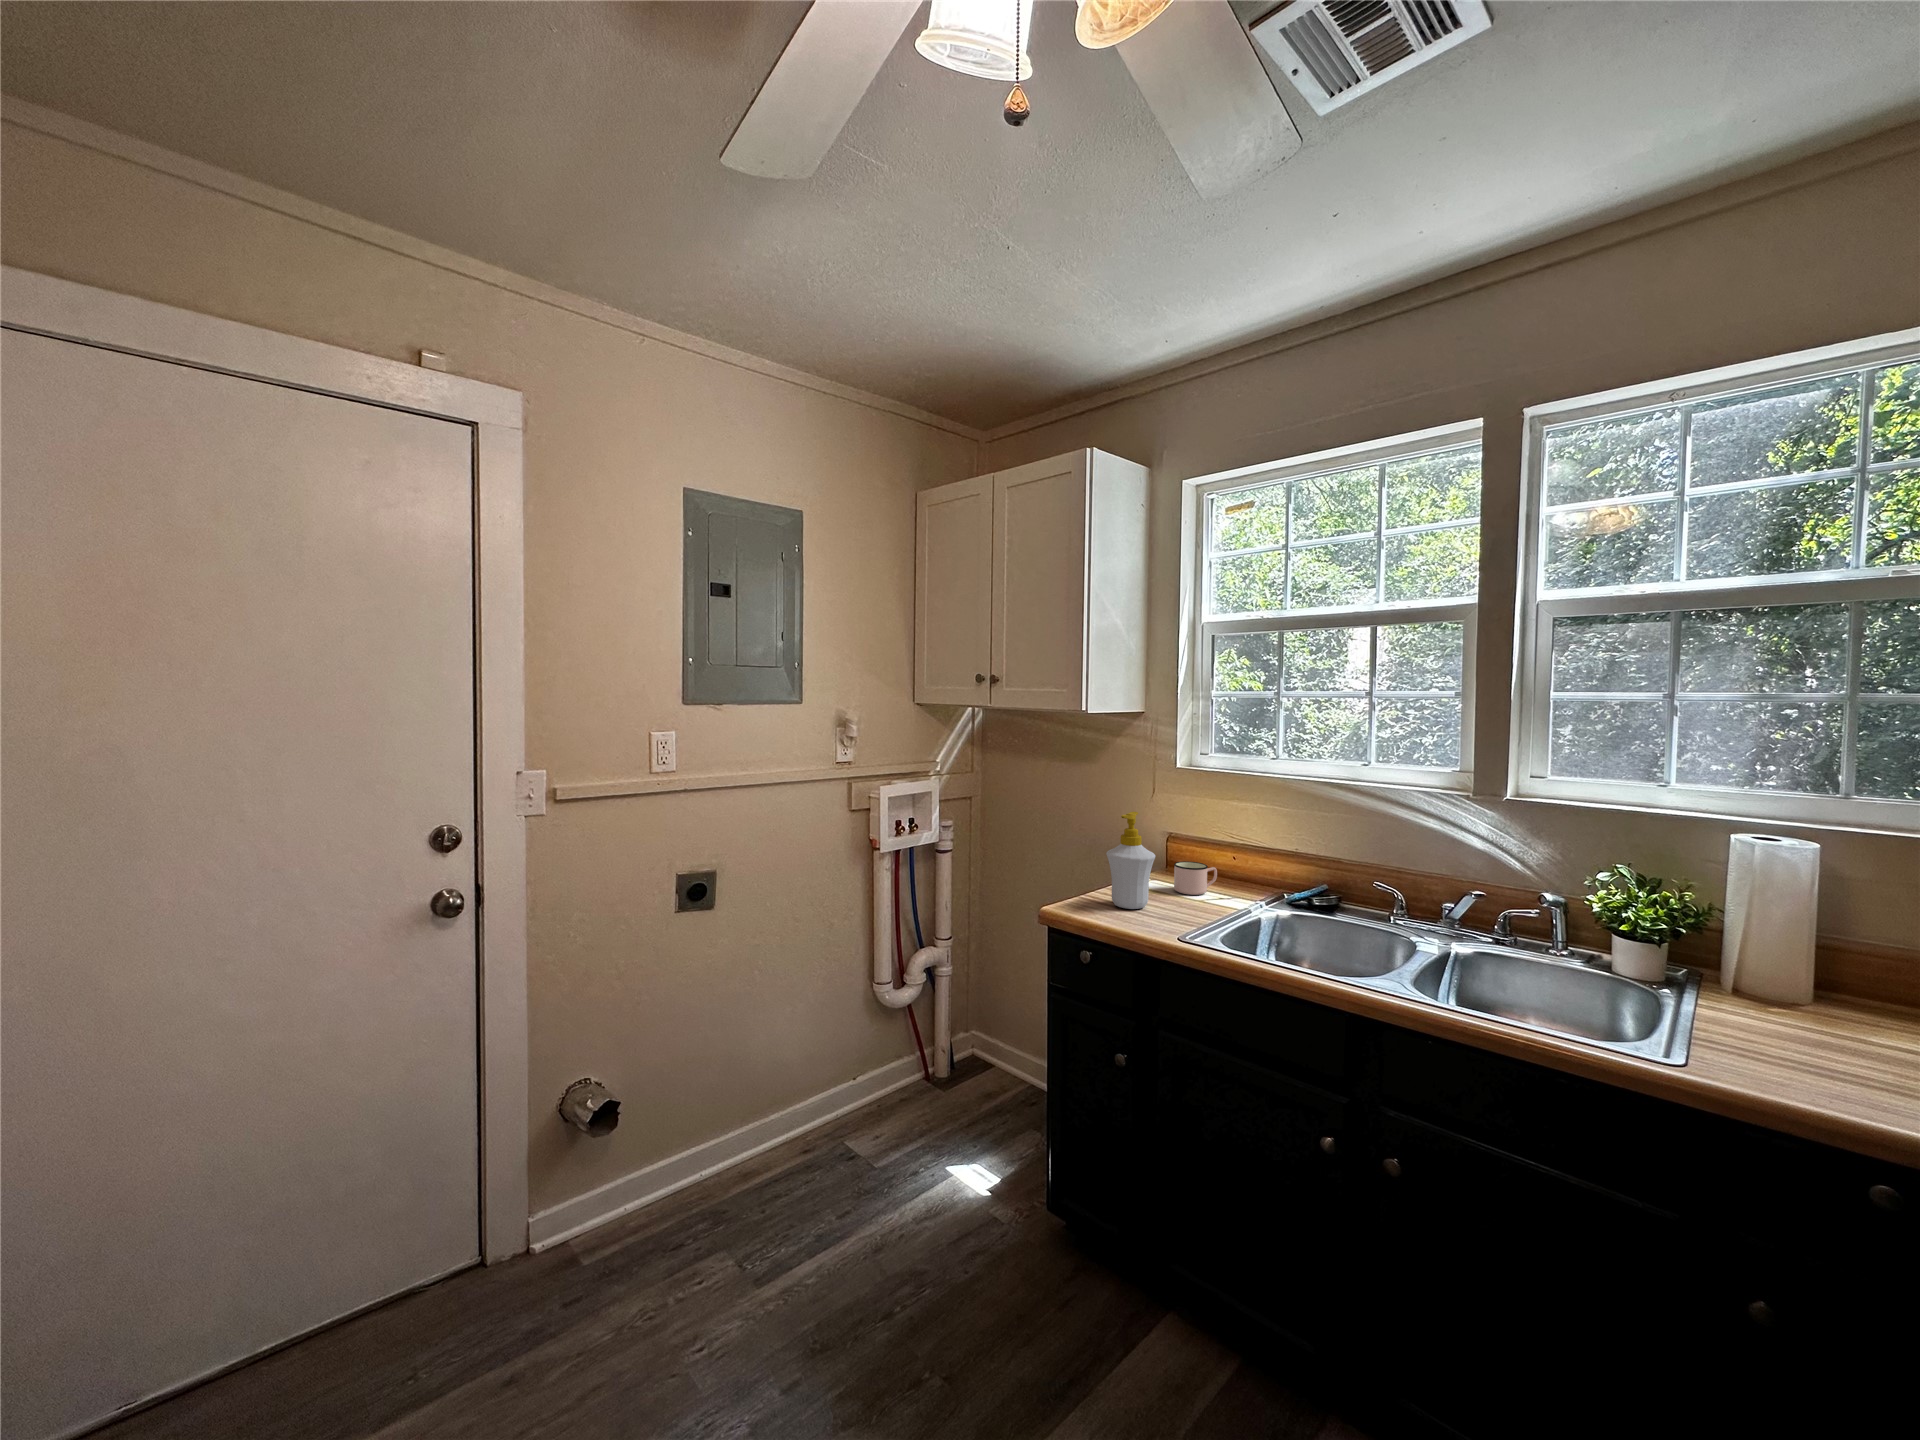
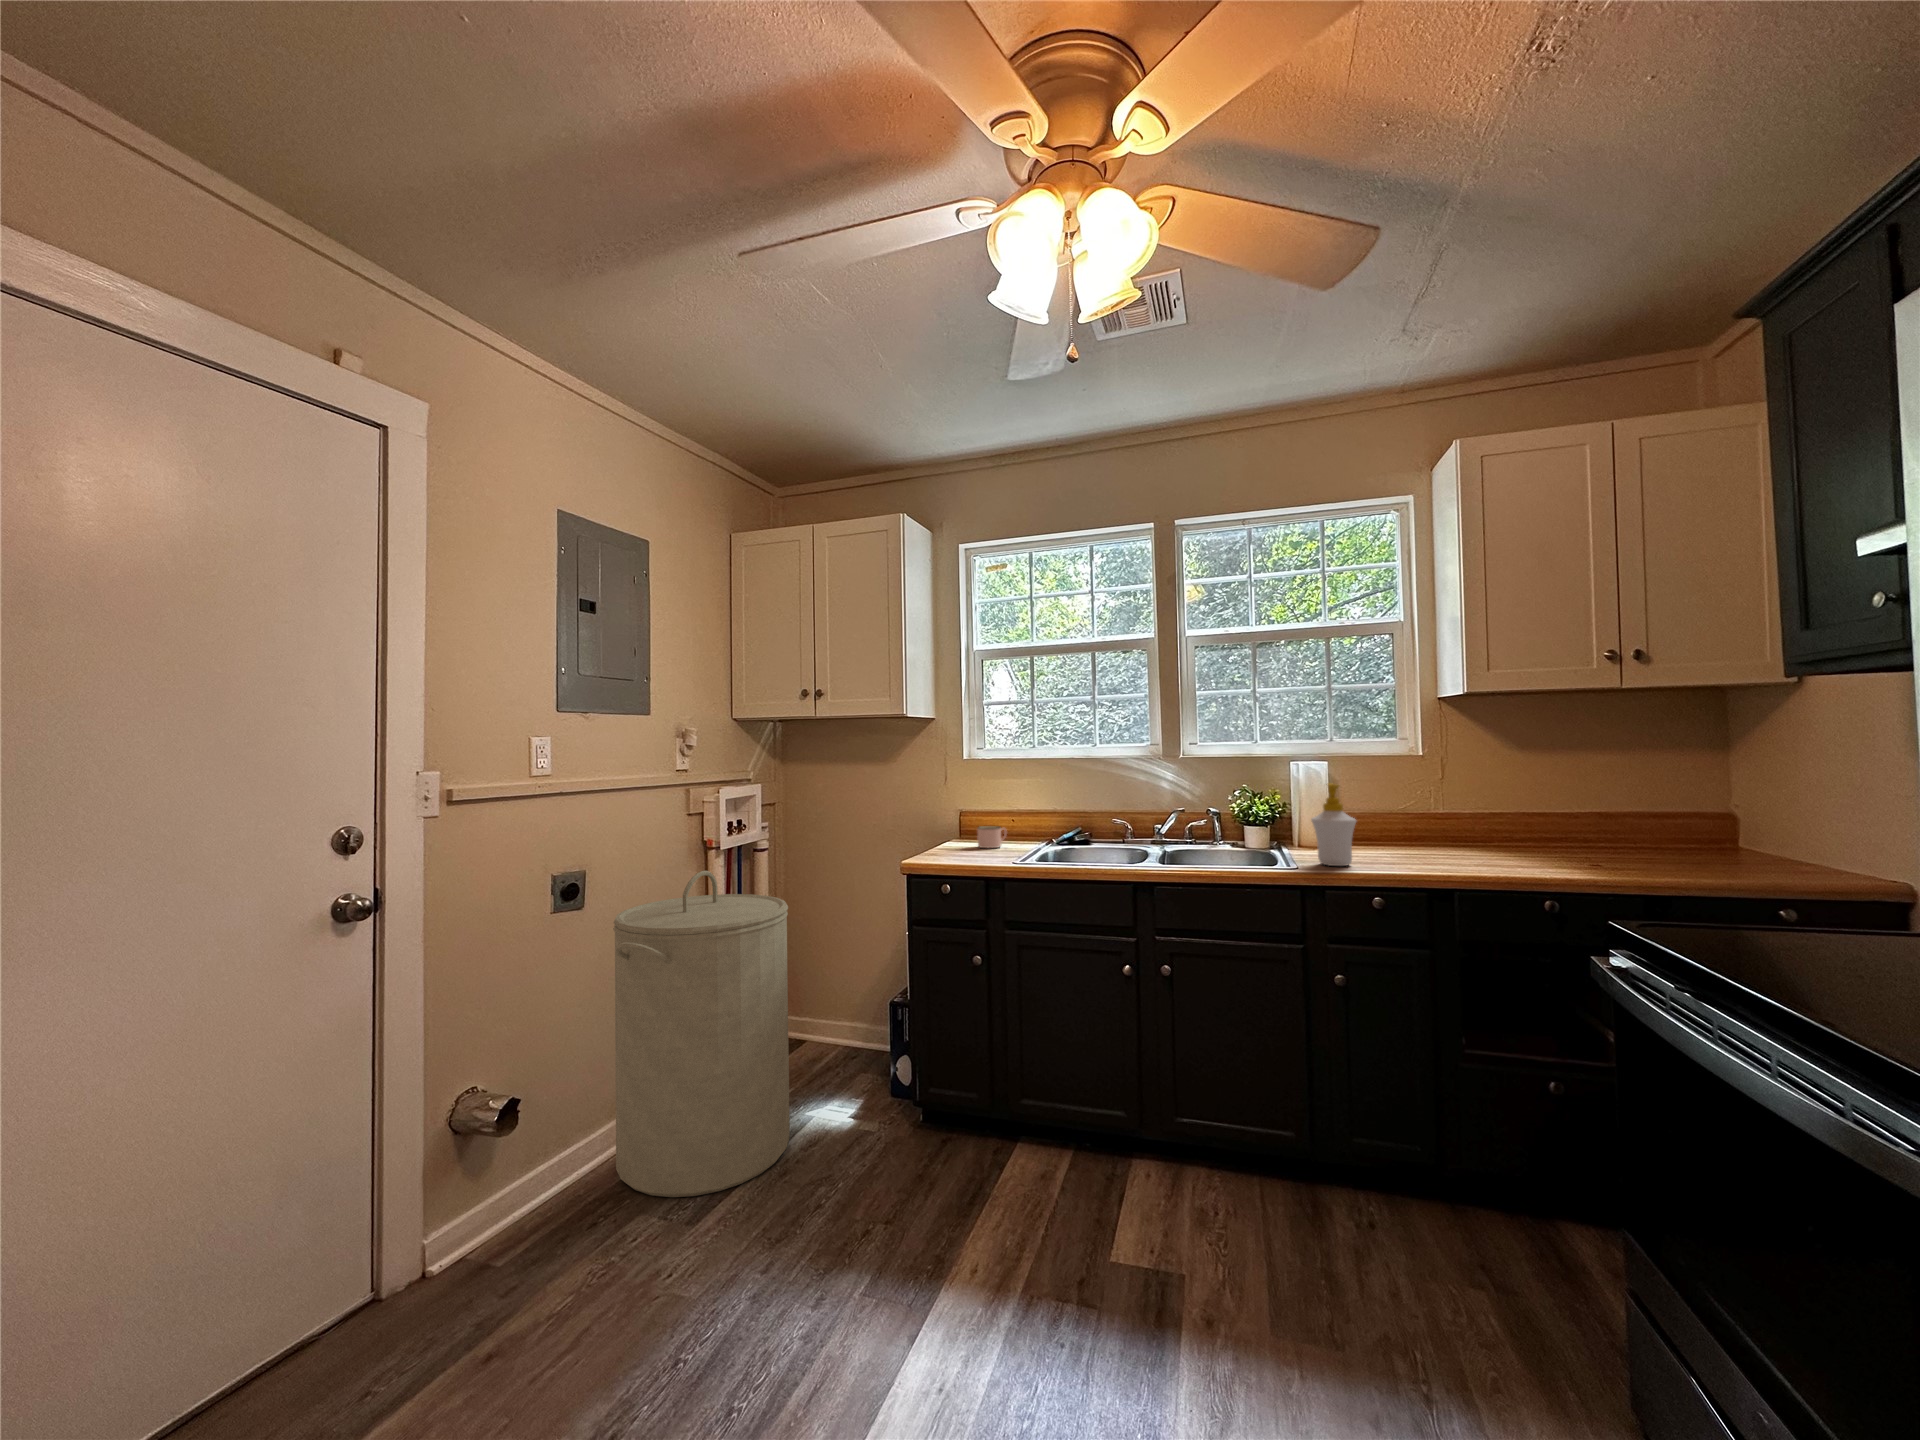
soap bottle: present [1106,812,1155,909] -> present [1311,783,1356,866]
laundry hamper: none [714,885,917,1247] -> present [613,871,790,1197]

